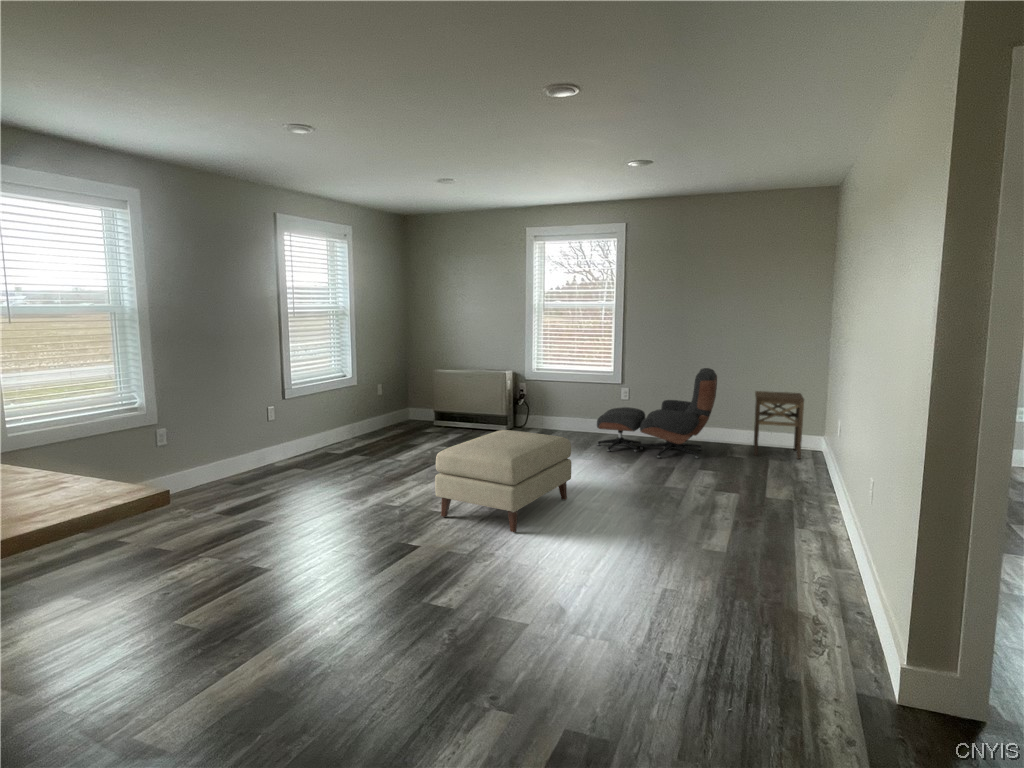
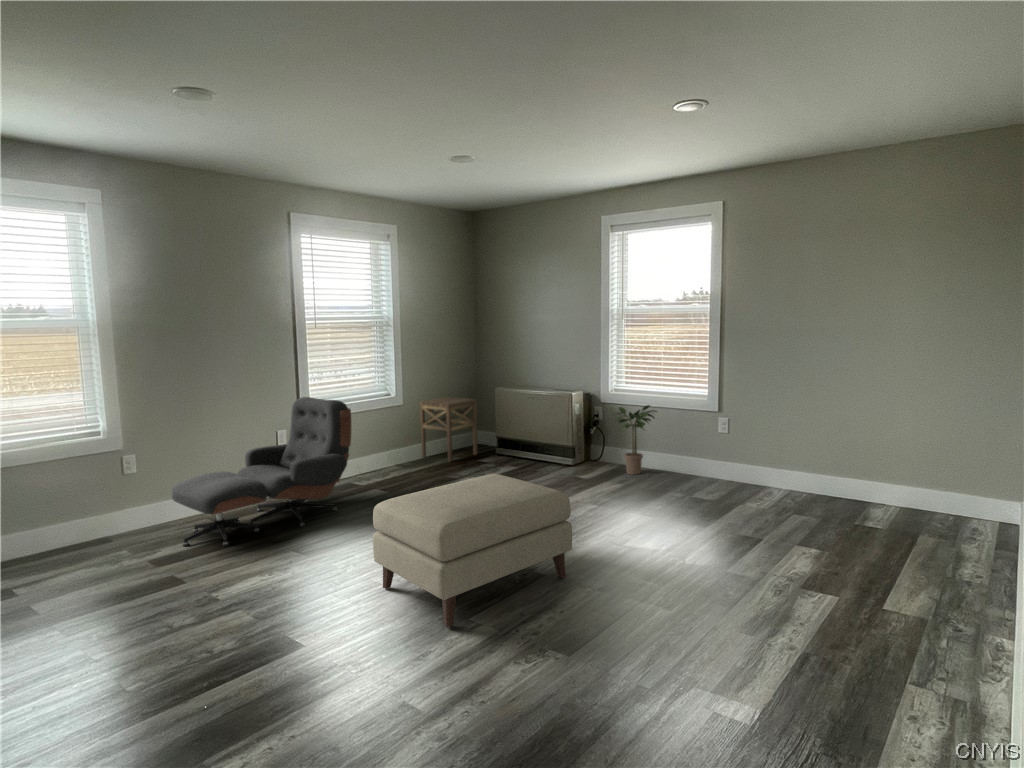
lounge chair: present [597,368,717,459] -> present [172,397,351,546]
potted plant: none [540,380,578,435] -> present [614,405,657,474]
side table: present [754,391,804,459] -> present [419,397,478,462]

